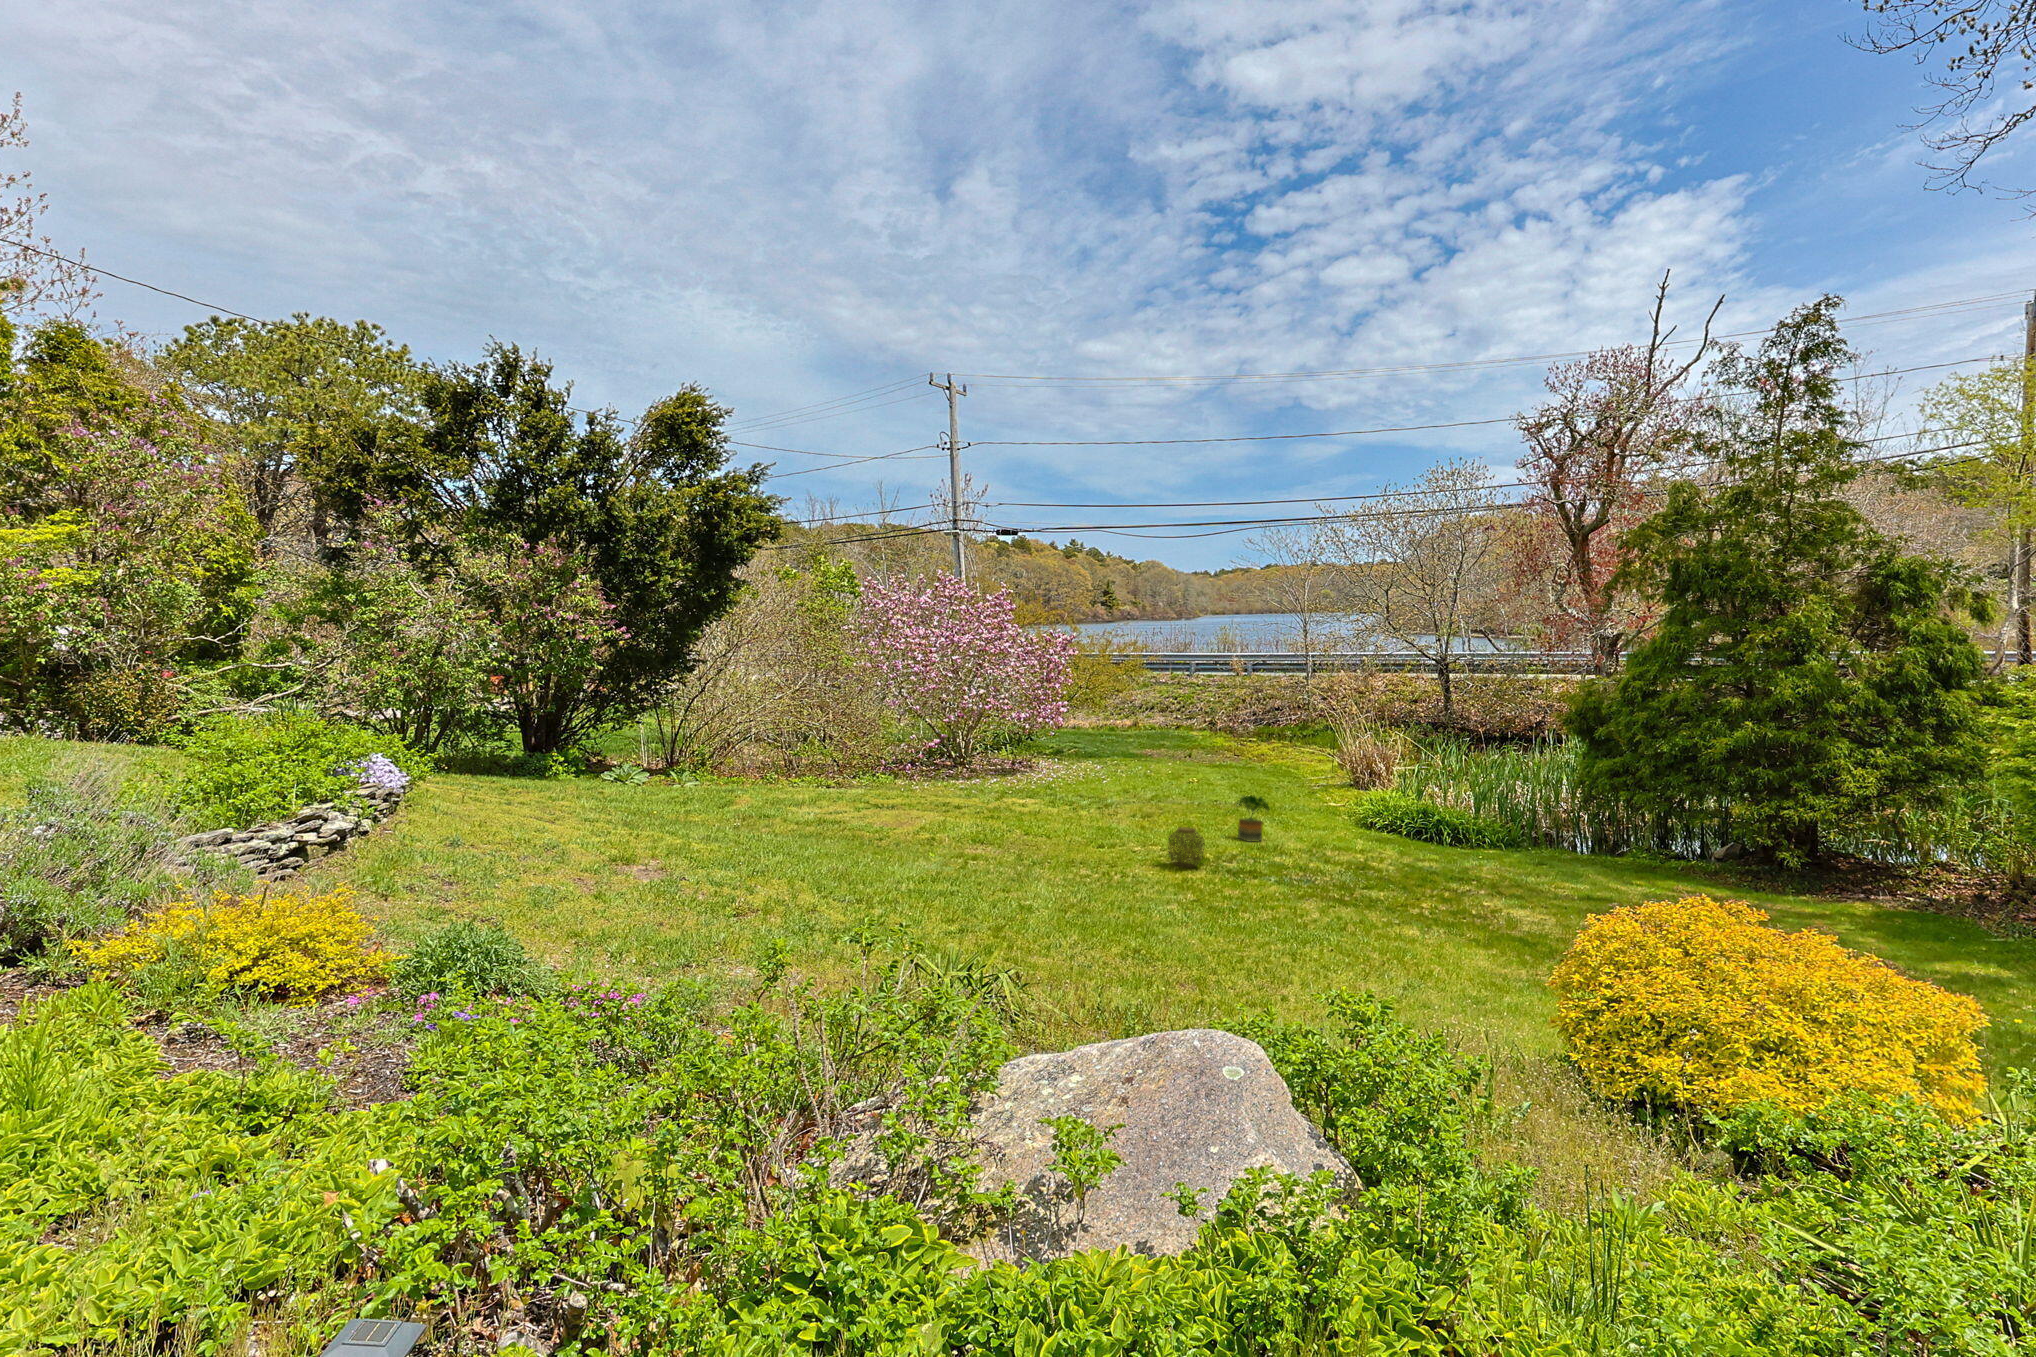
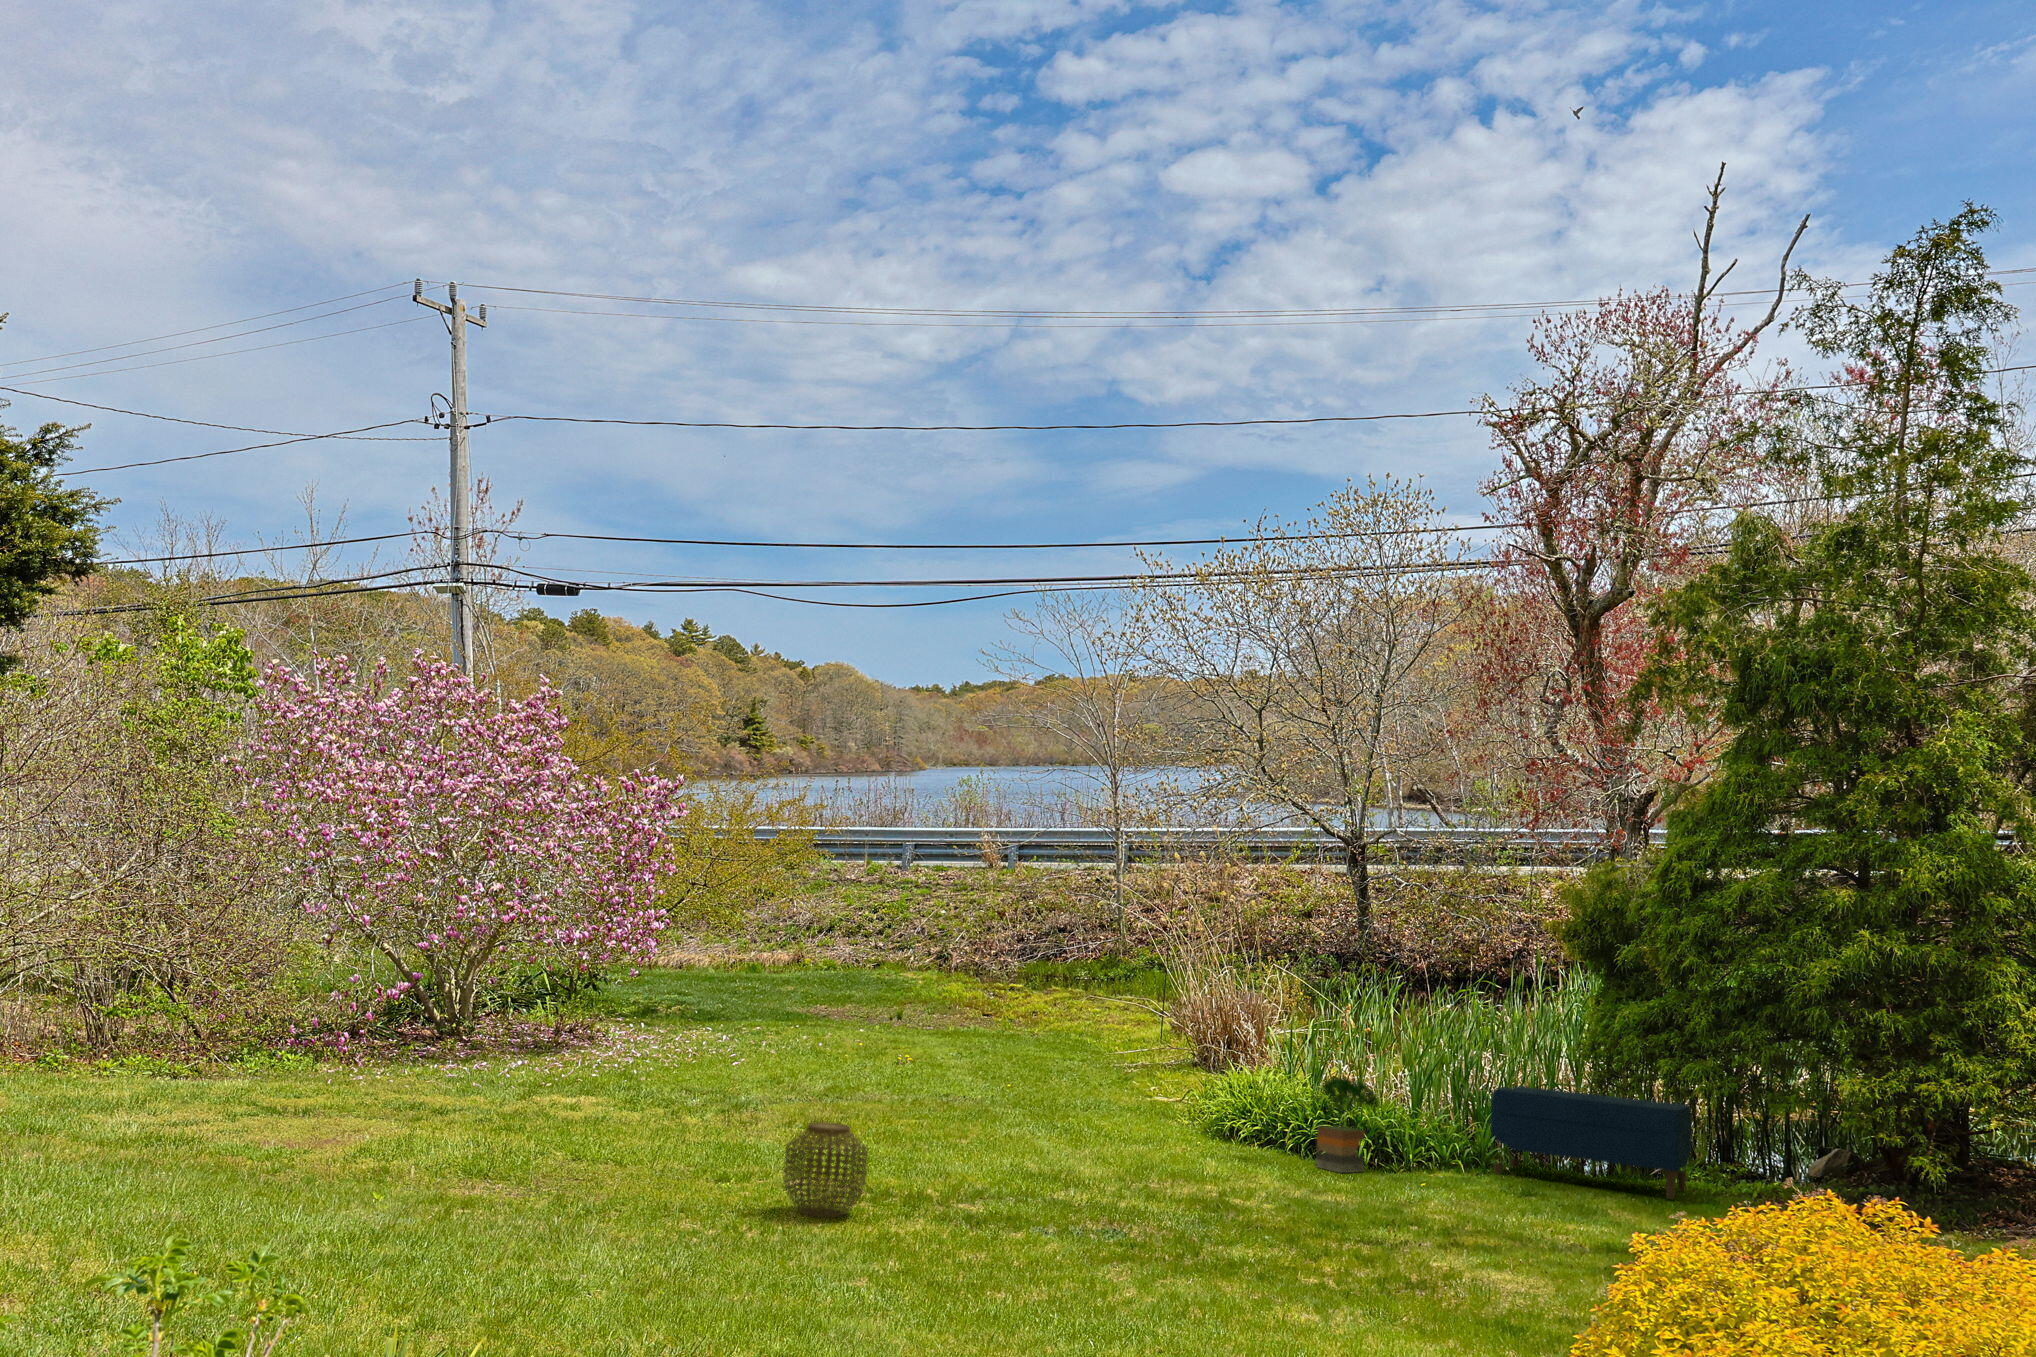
potted tree: present [1236,795,1270,842] -> present [1312,1078,1380,1173]
bench: none [1511,803,1627,862] -> present [1490,1086,1692,1199]

